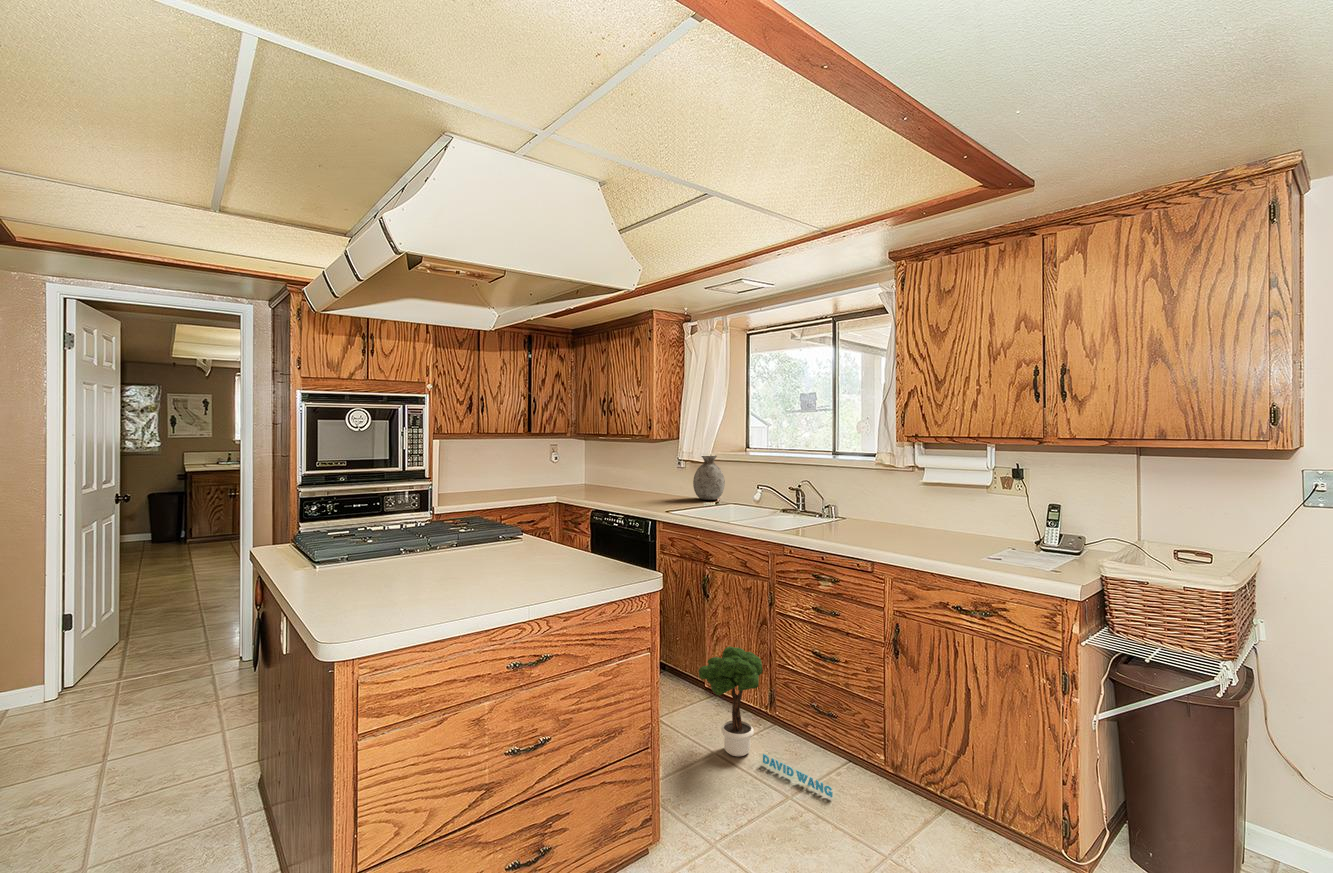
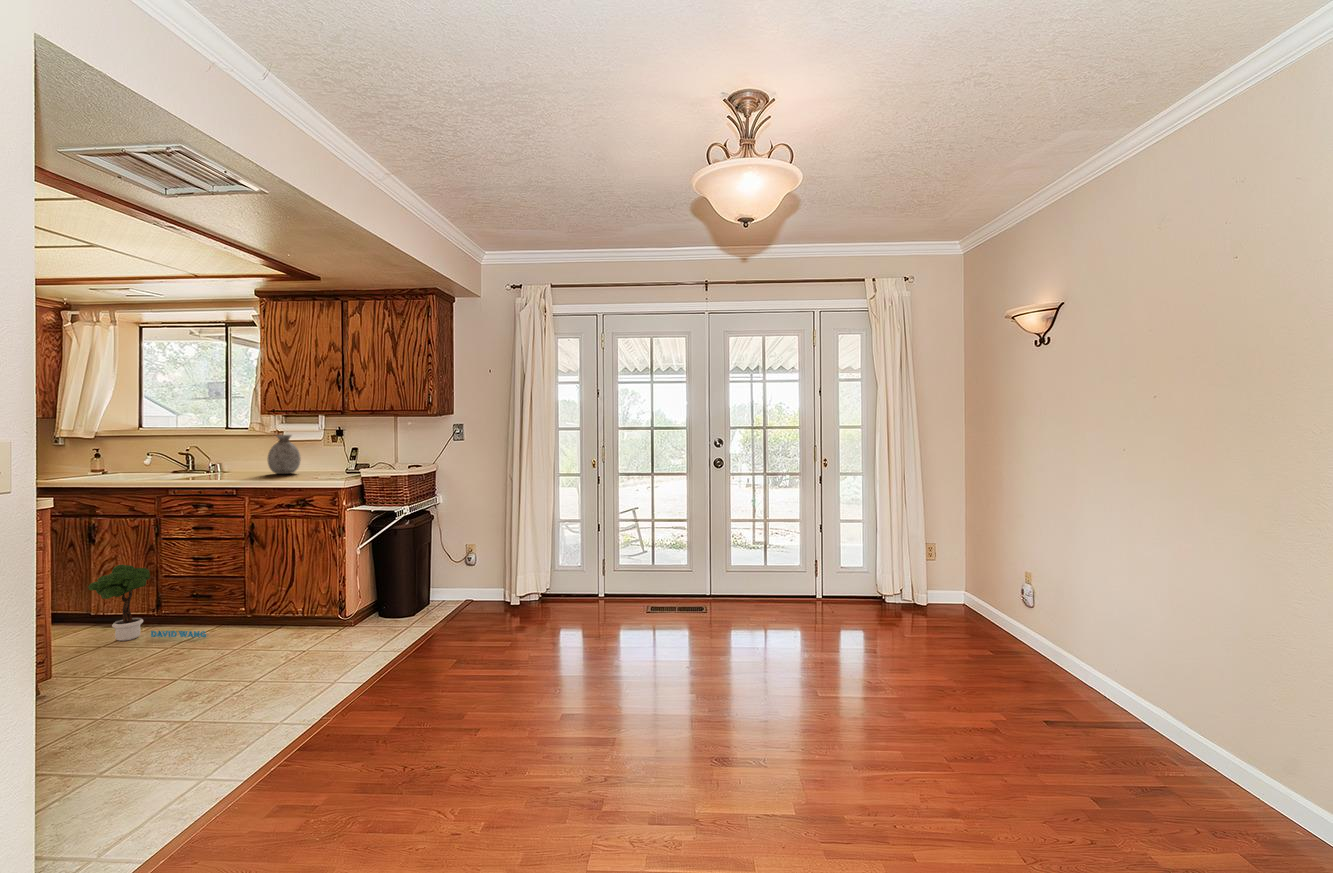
vase: present [693,456,725,500] -> present [268,435,301,474]

